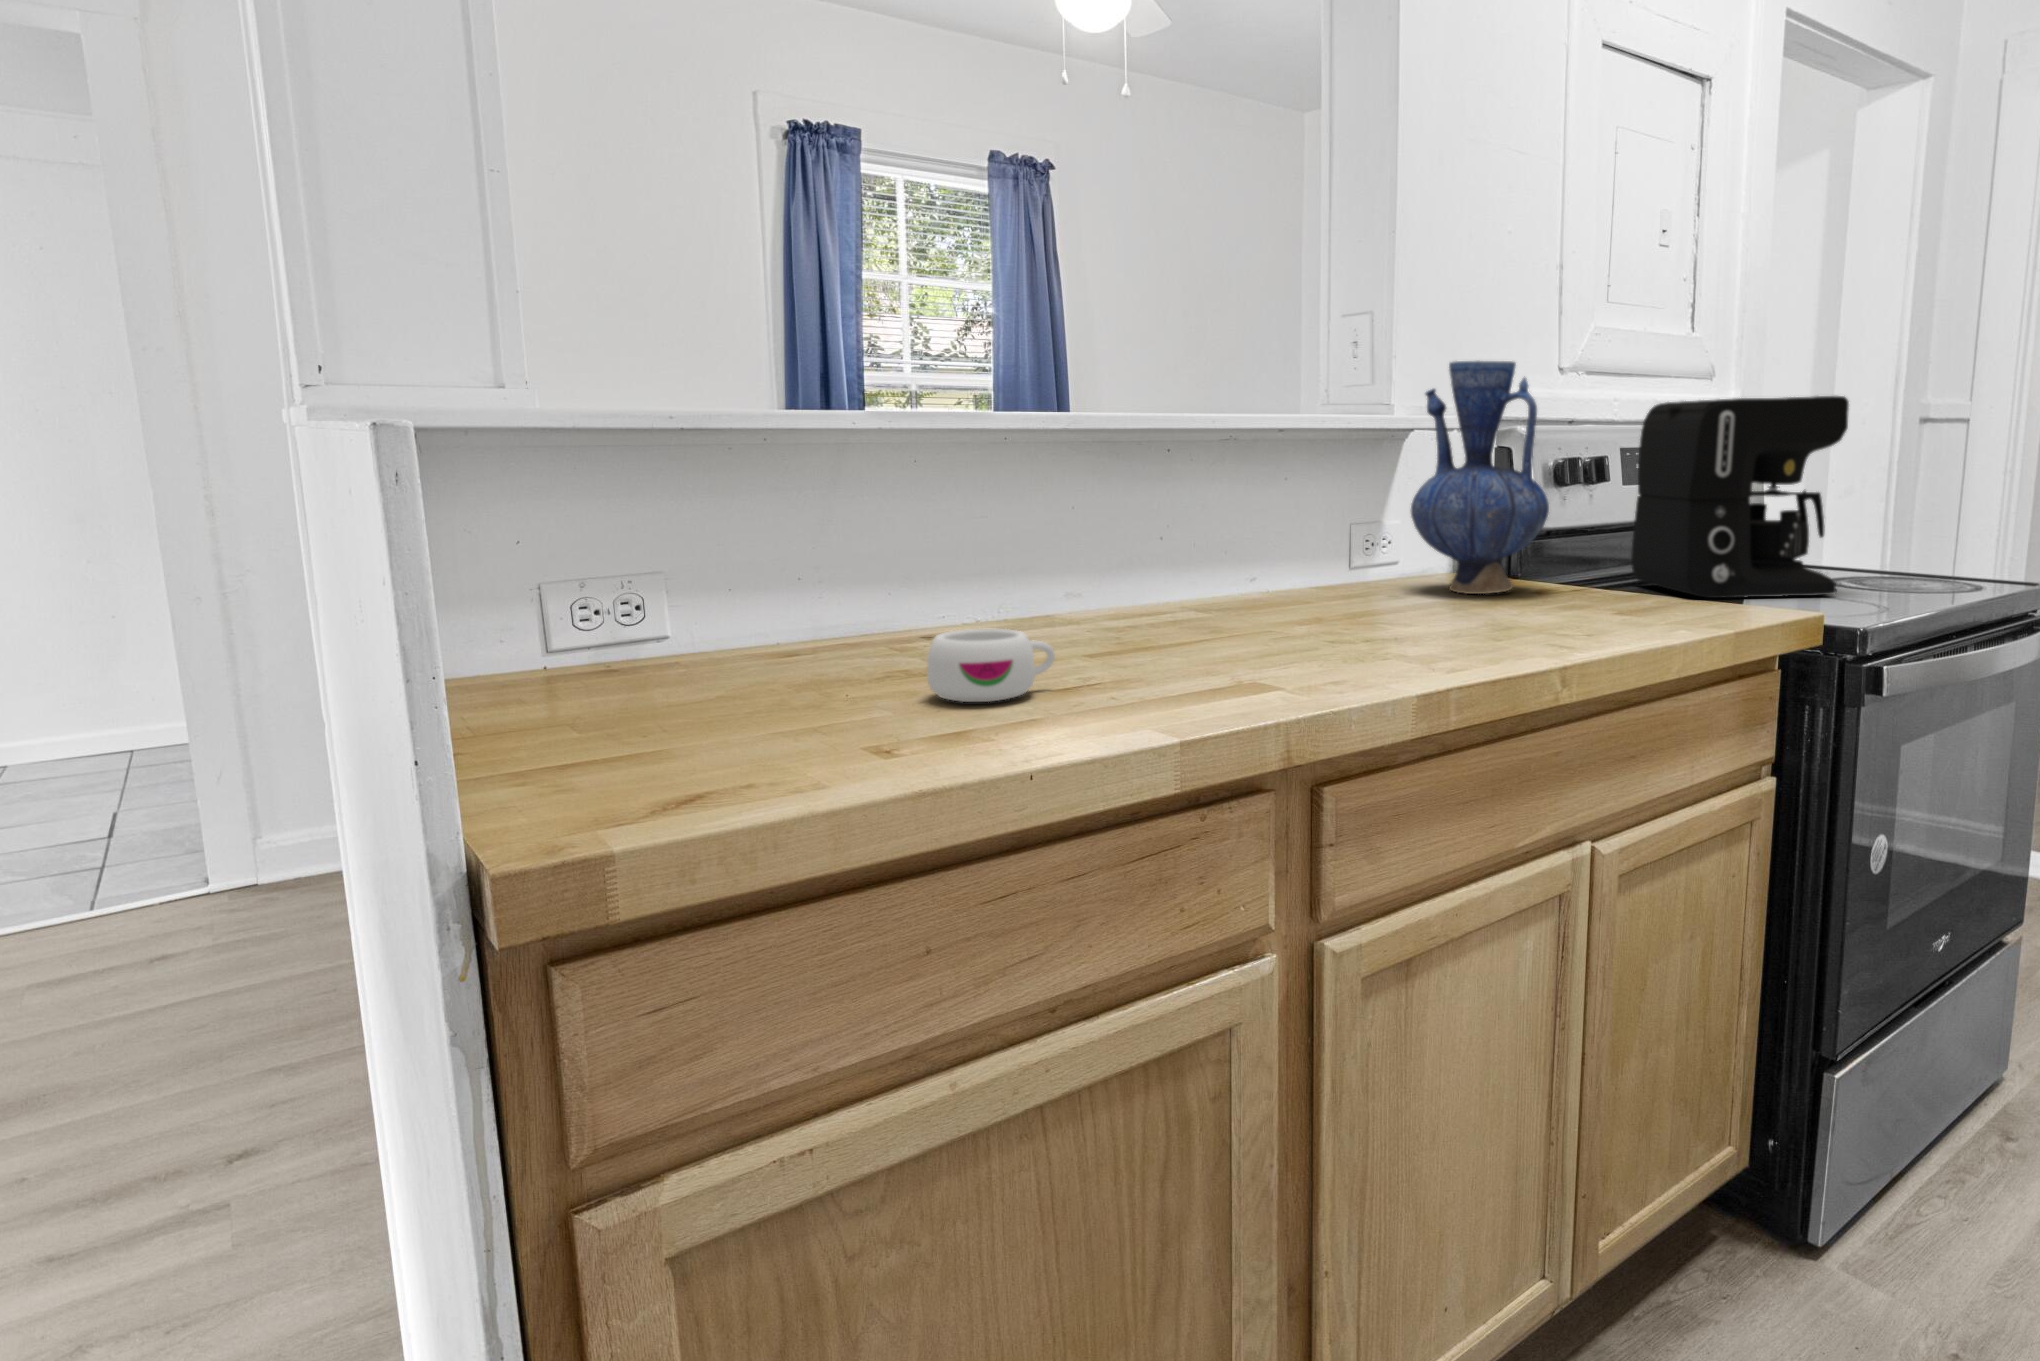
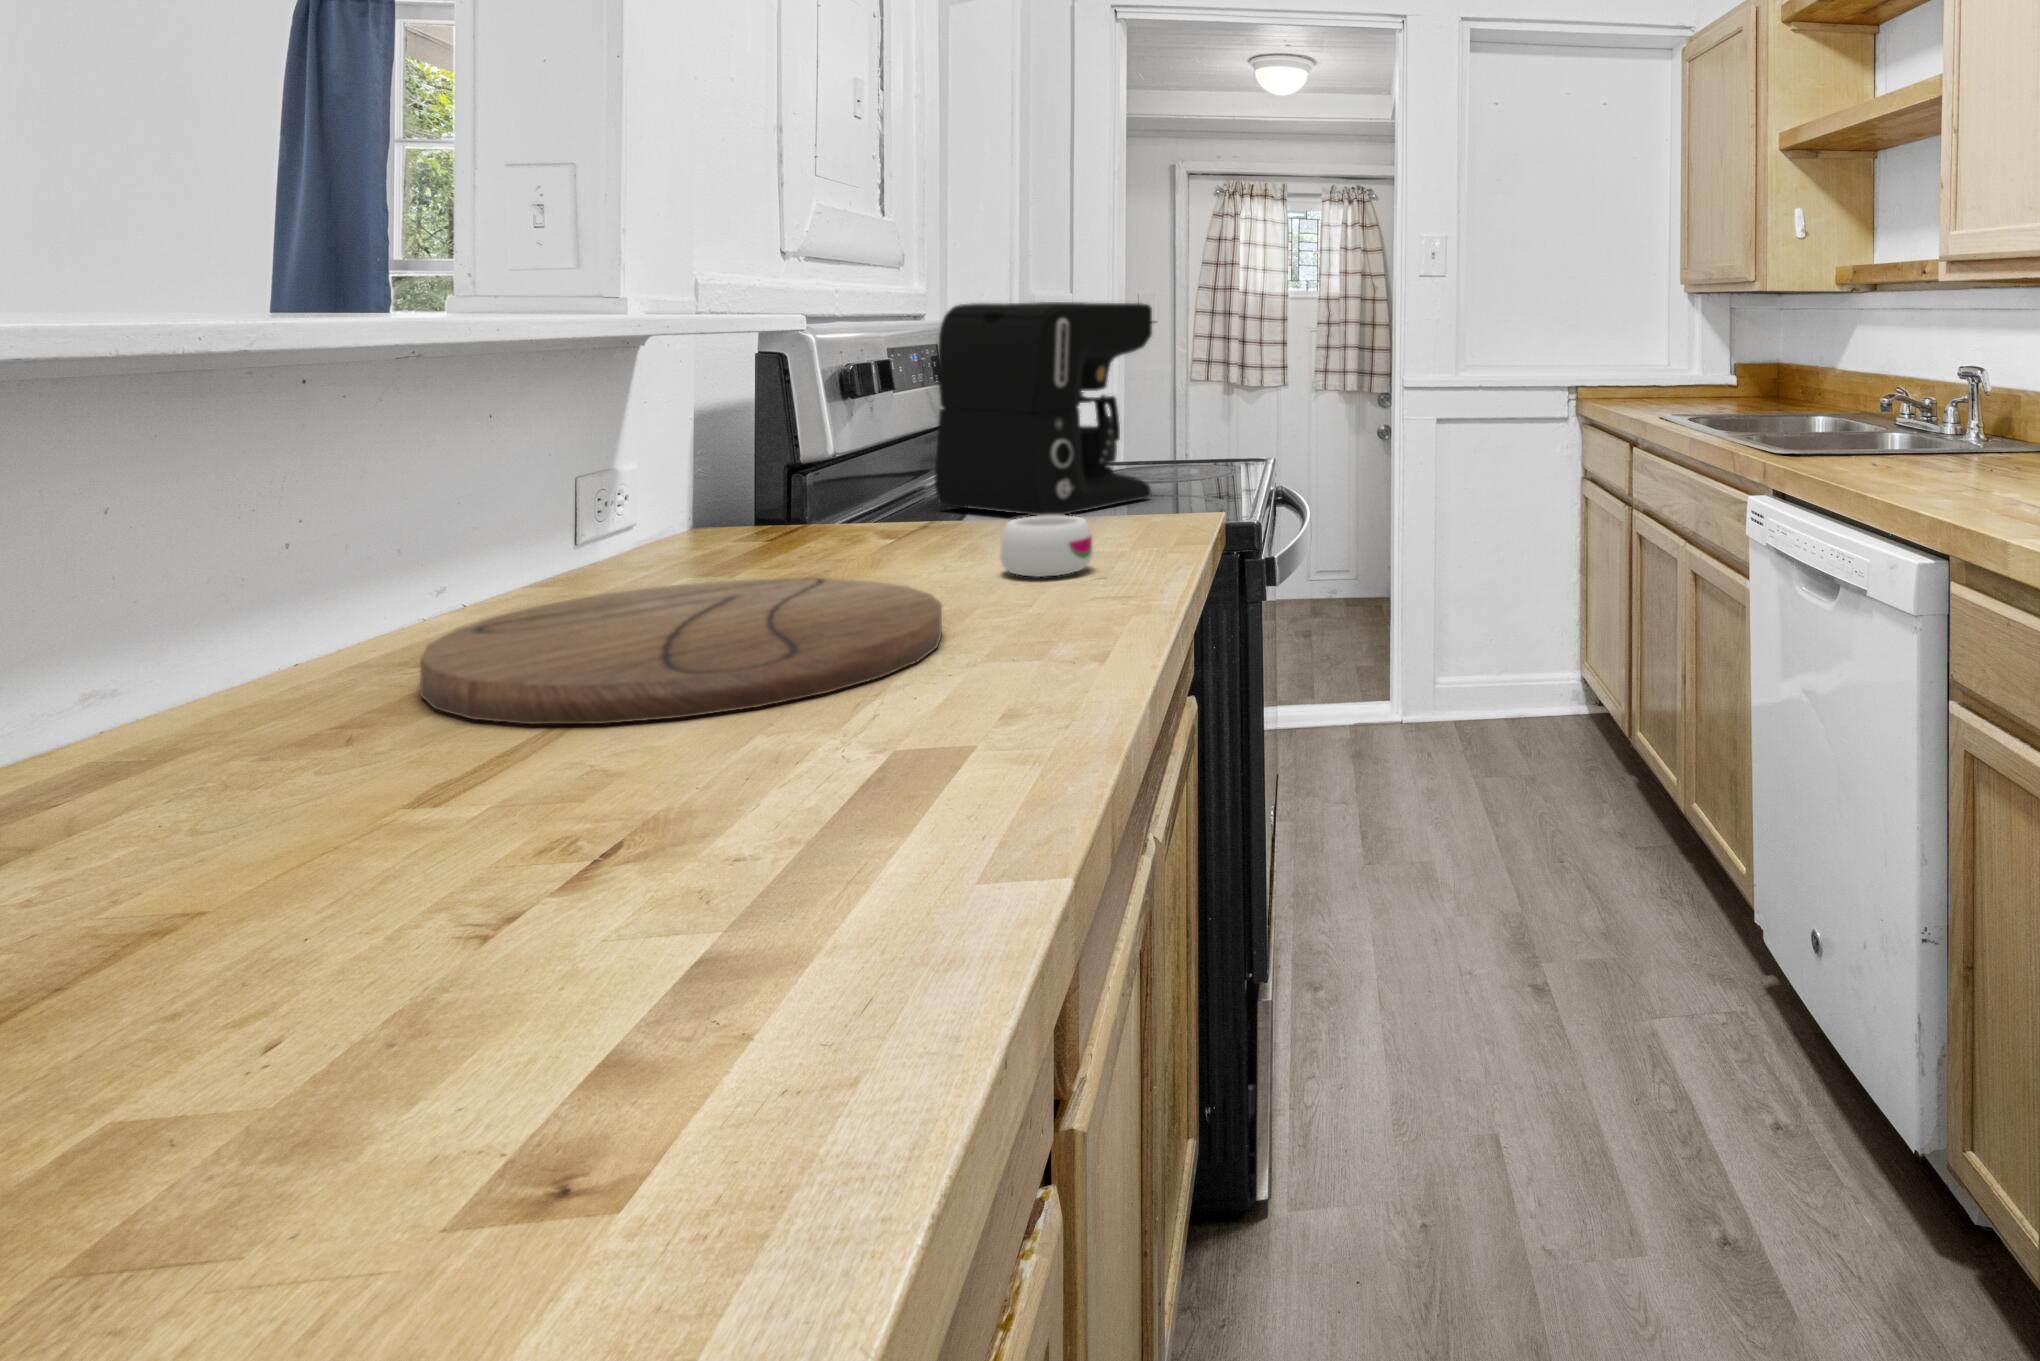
vase: present [1411,360,1549,594] -> none [674,250,876,550]
cutting board: none [1147,594,1442,662] -> present [420,578,942,724]
mug: present [927,629,1055,702] -> present [1000,515,1093,577]

